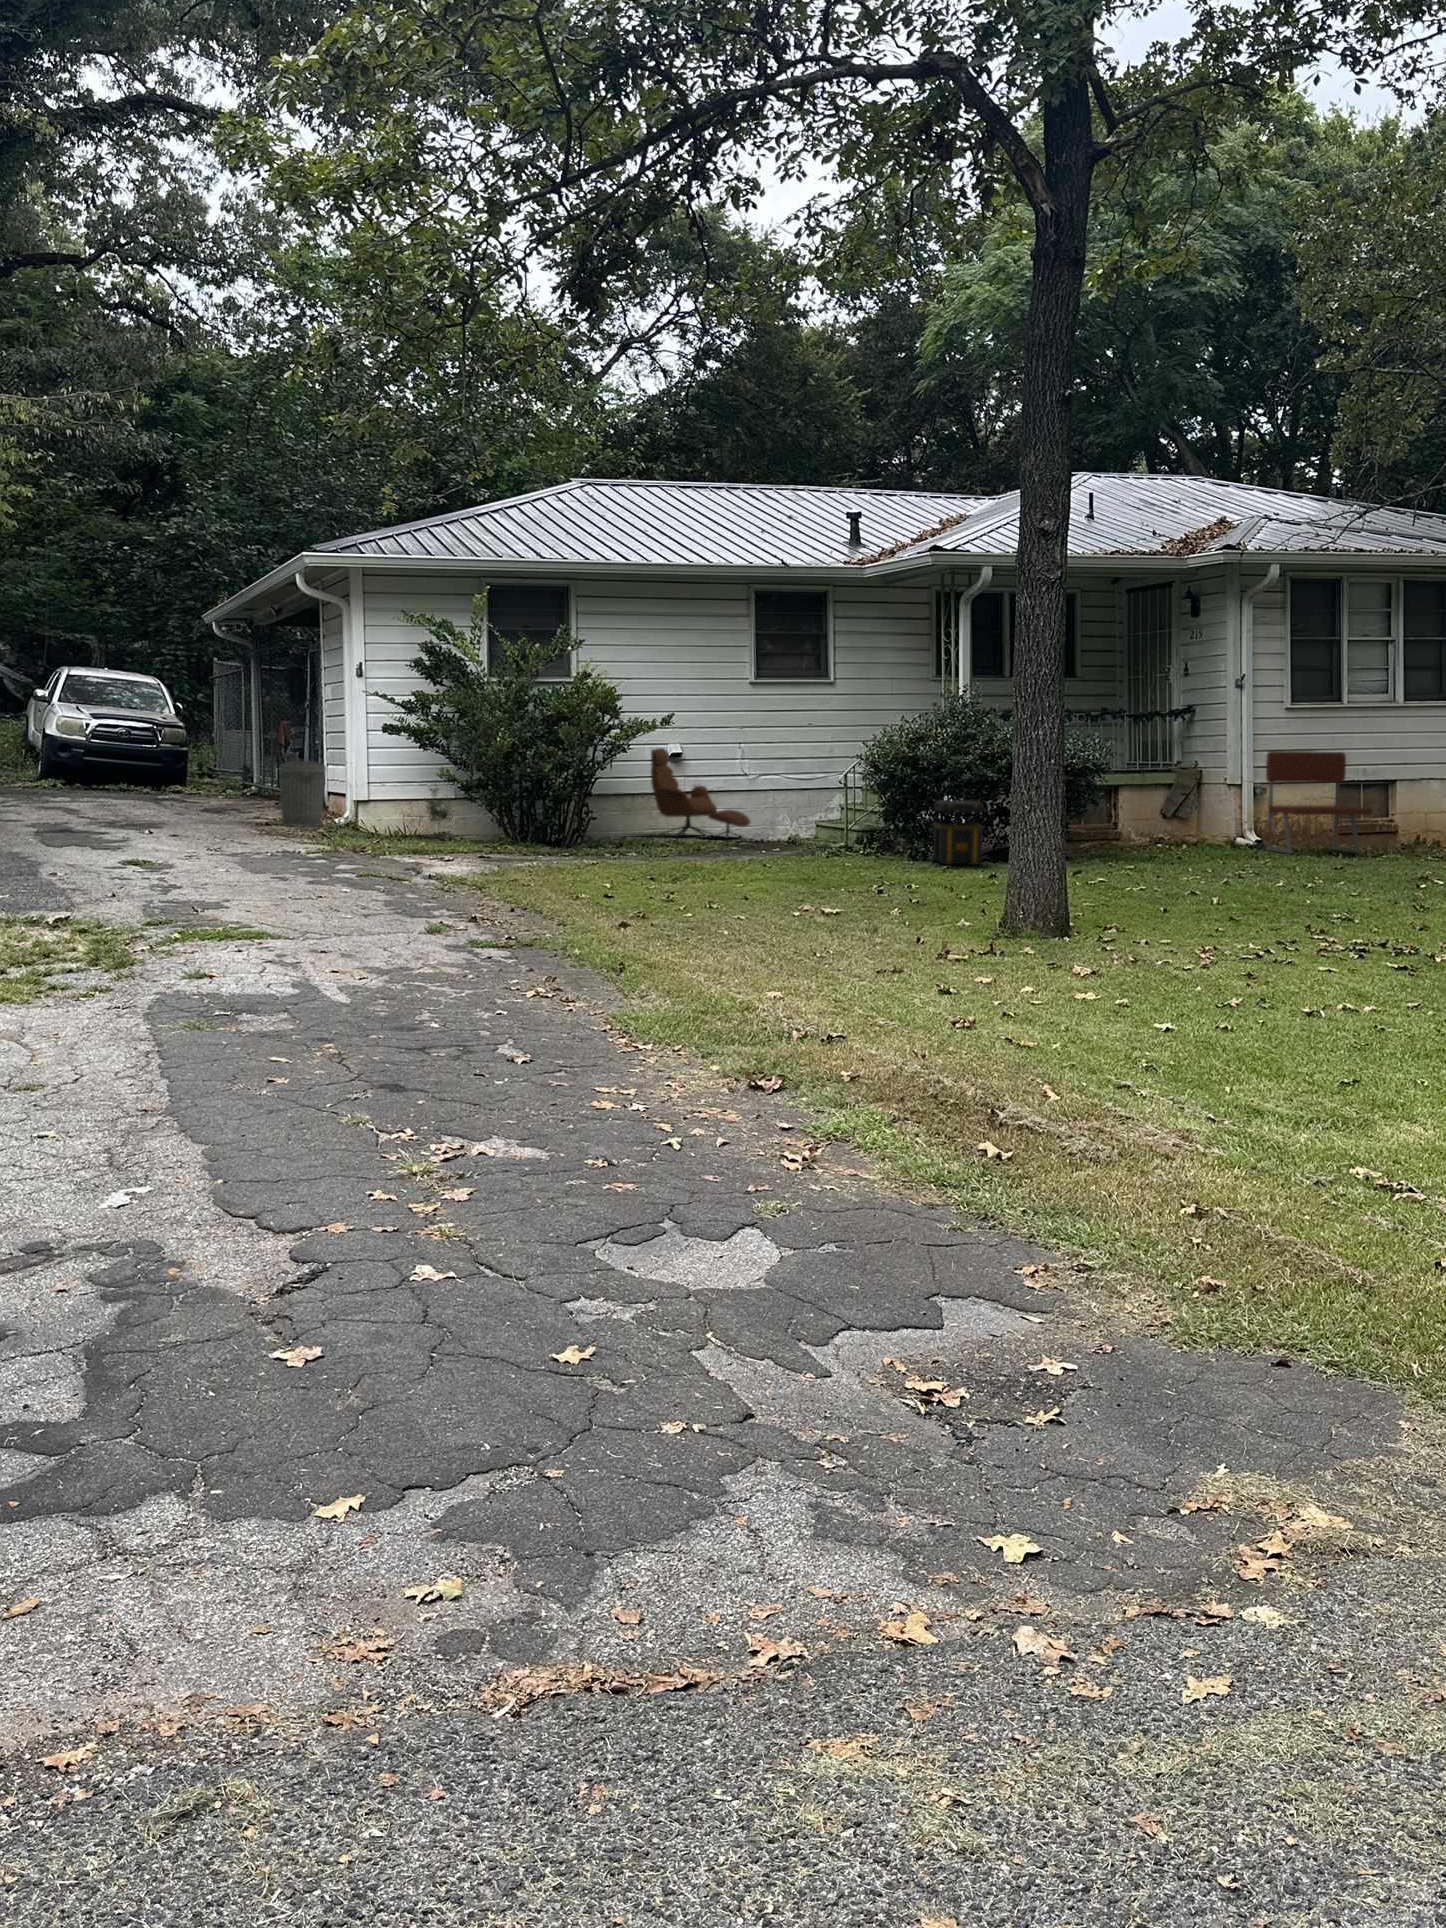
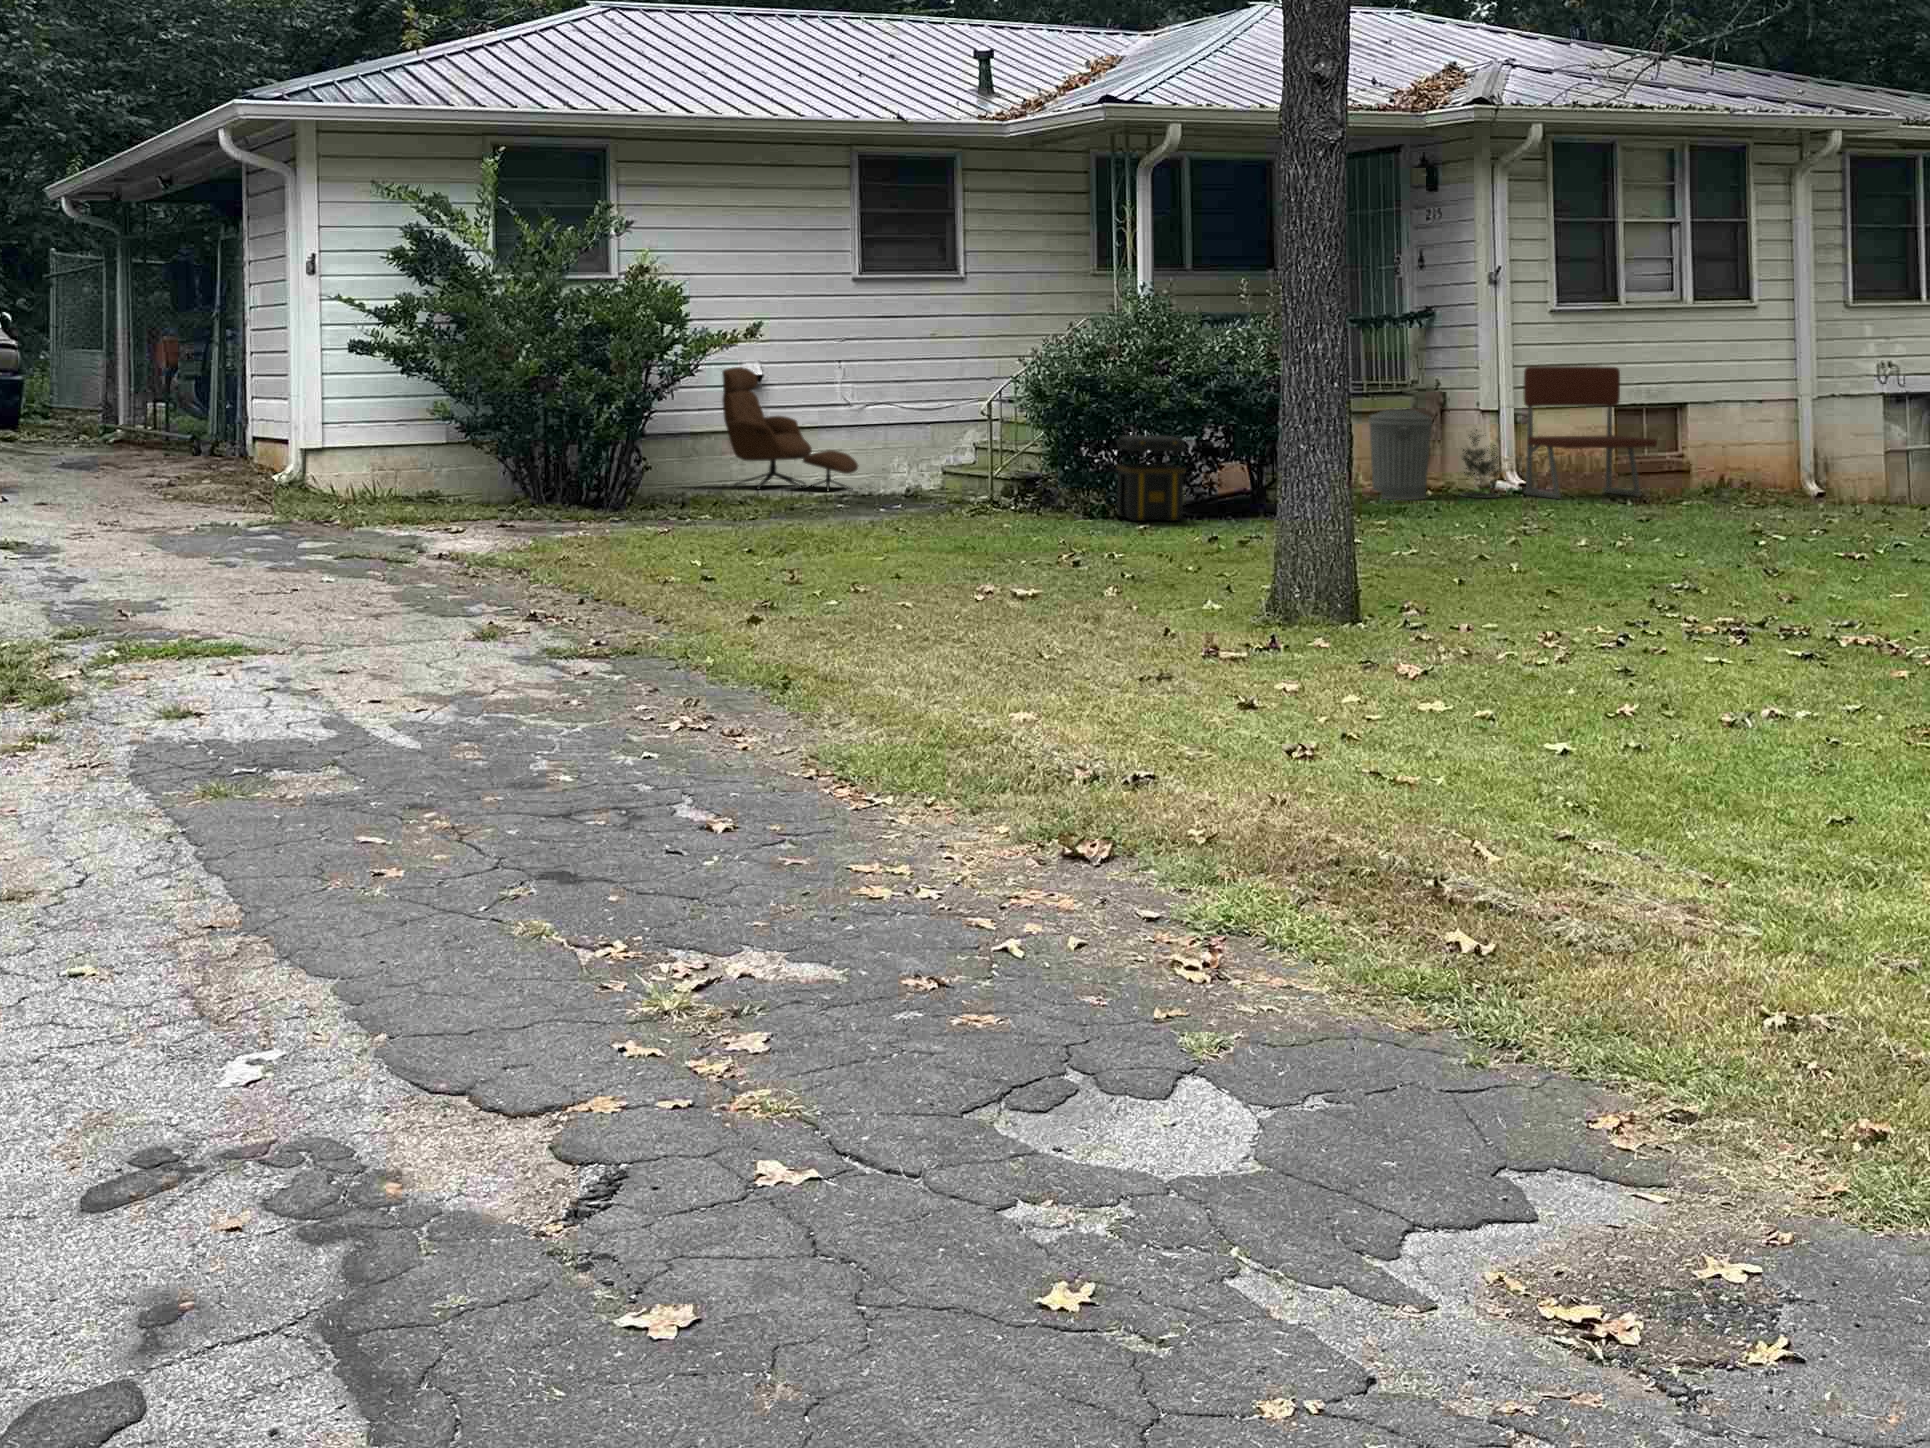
trash can: present [279,760,326,826] -> present [1369,409,1432,500]
potted tree: present [423,786,453,838] -> present [1460,429,1500,498]

